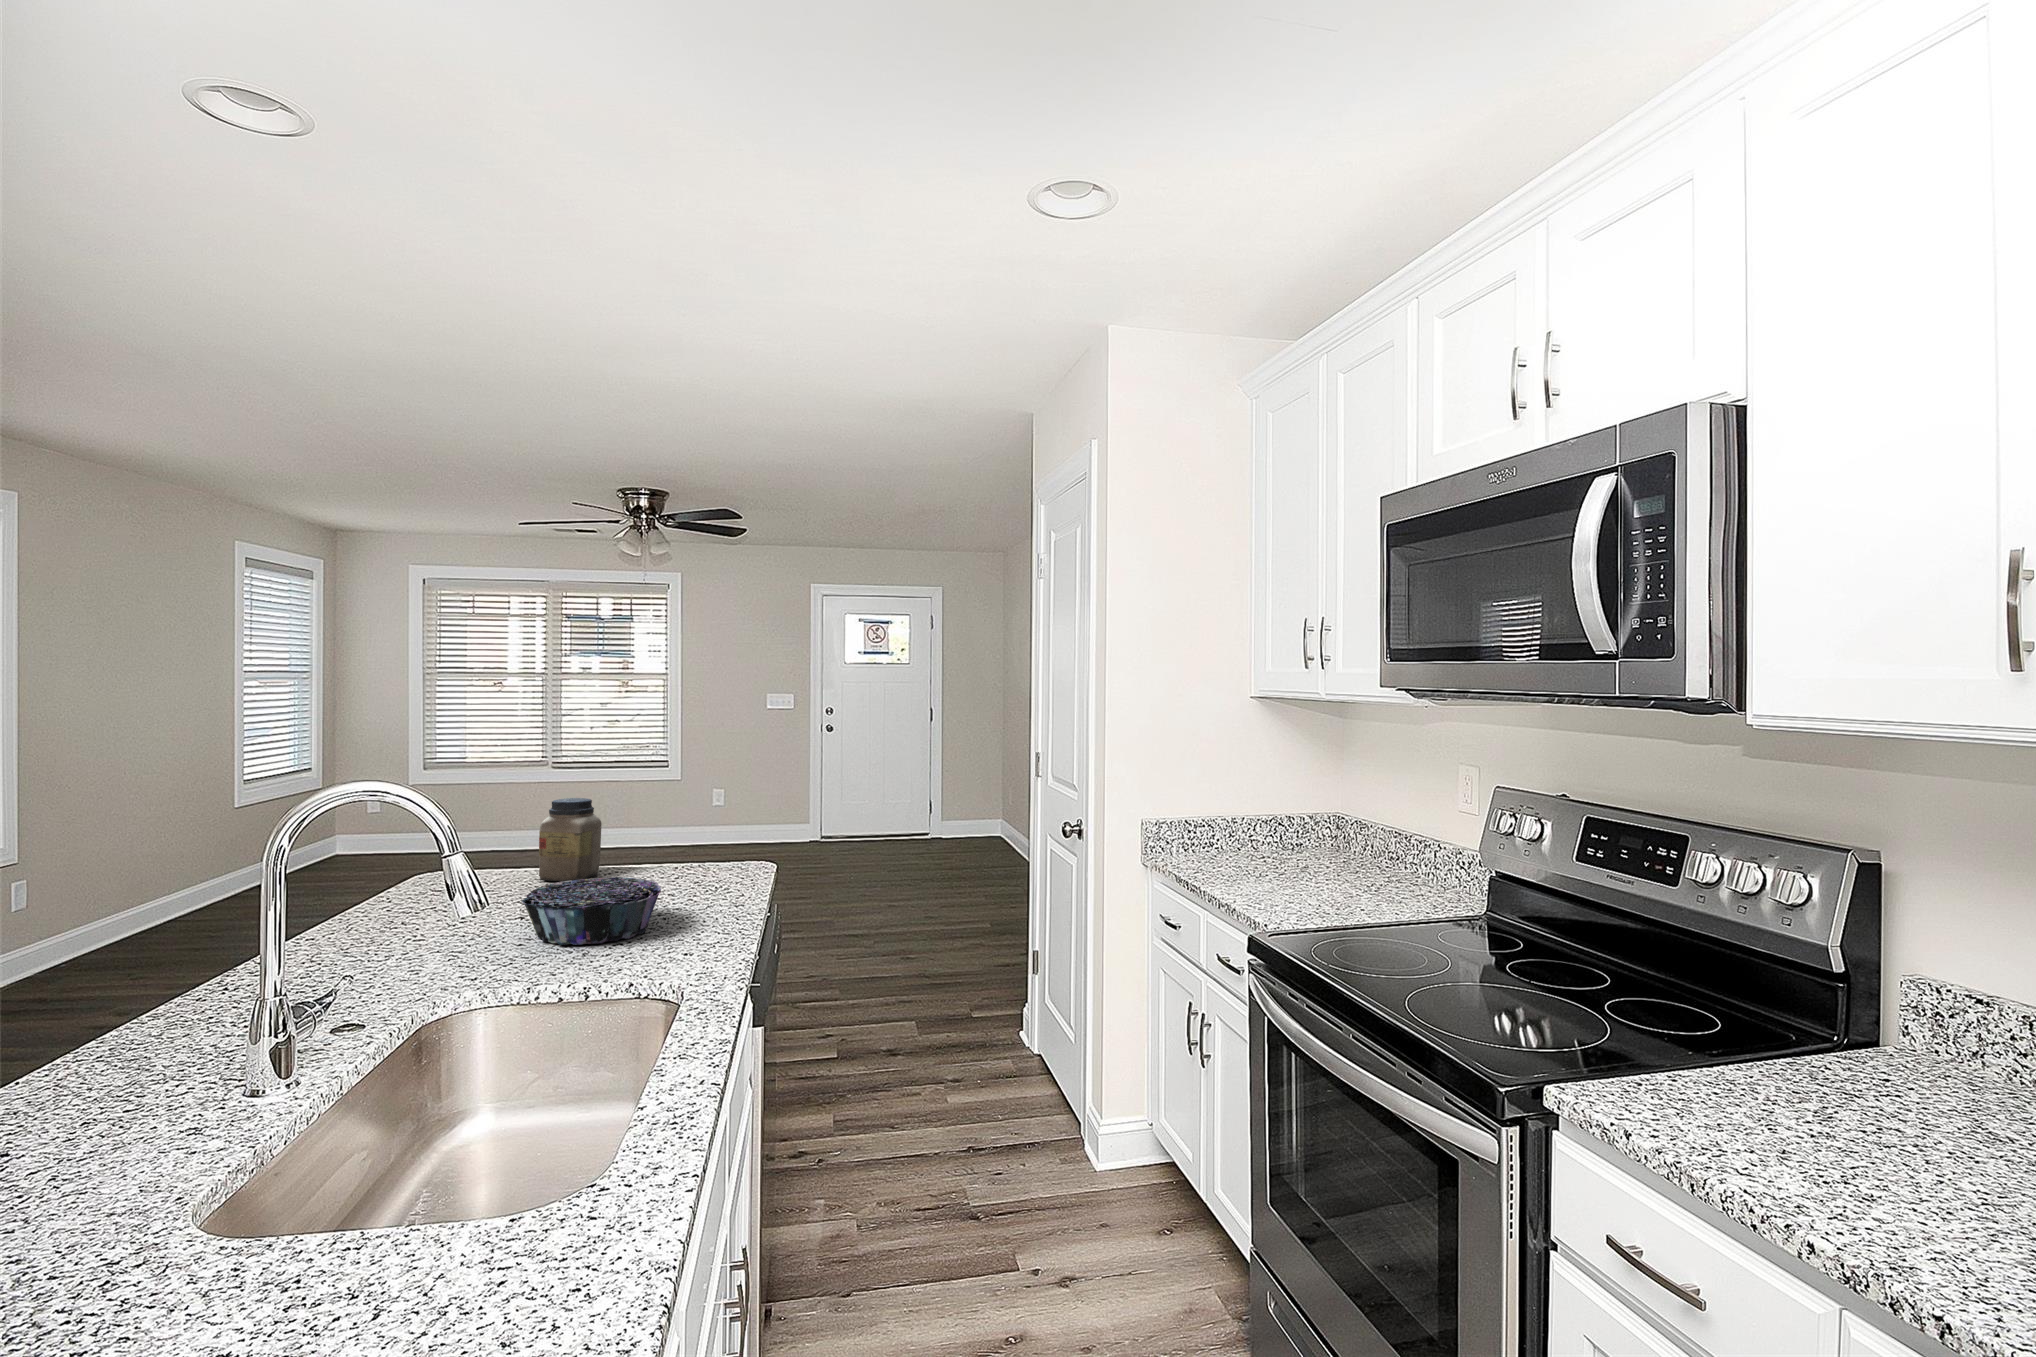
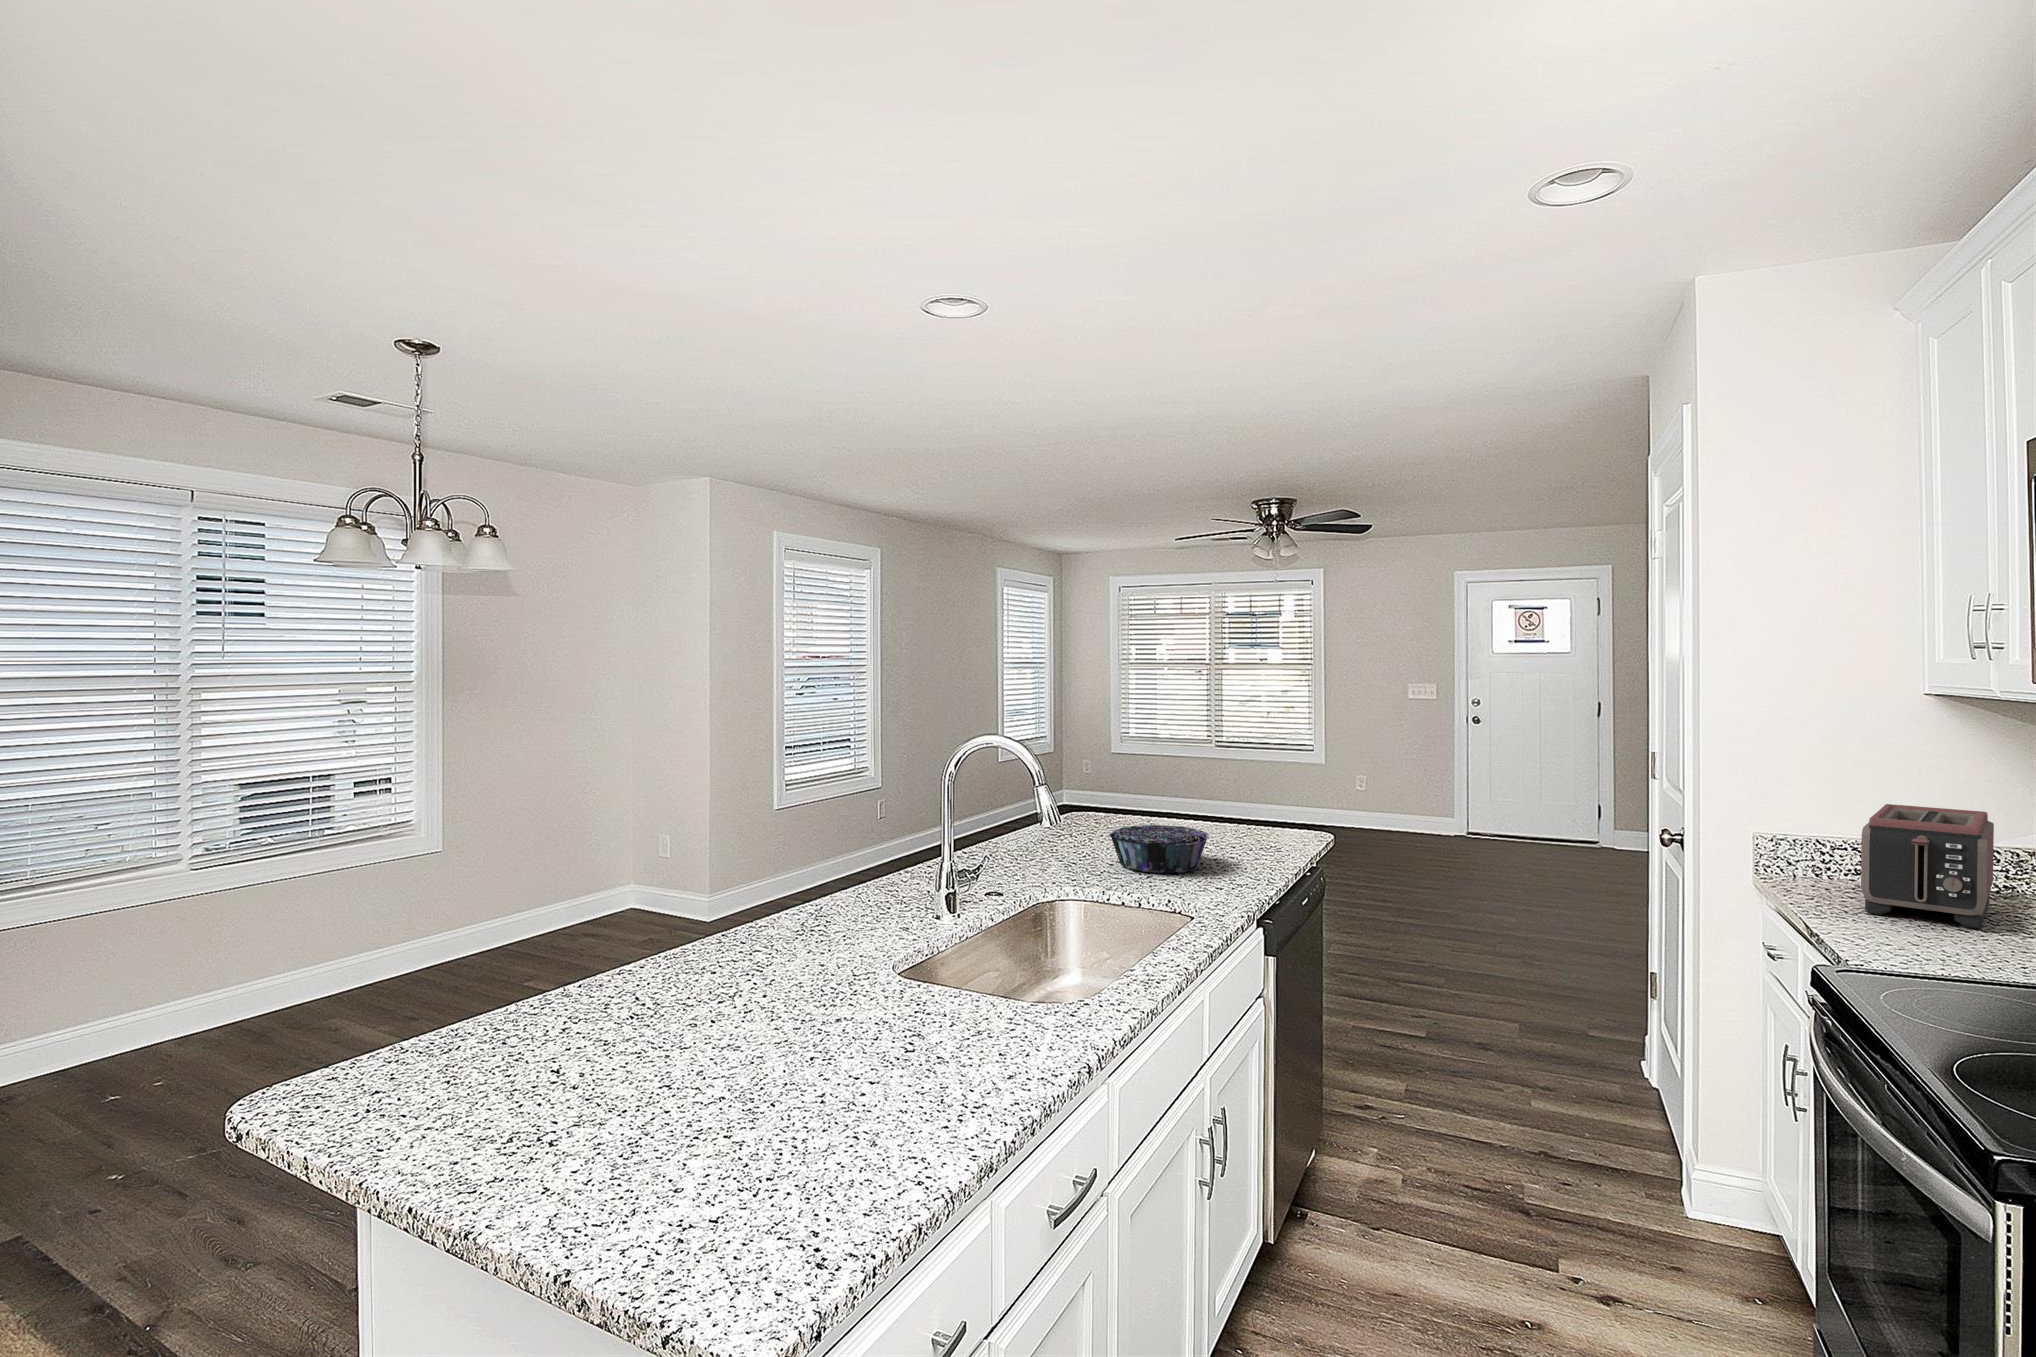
toaster: none [1223,787,1308,882] -> present [1861,804,1994,928]
jar: present [539,798,602,881] -> none [1142,764,1188,830]

